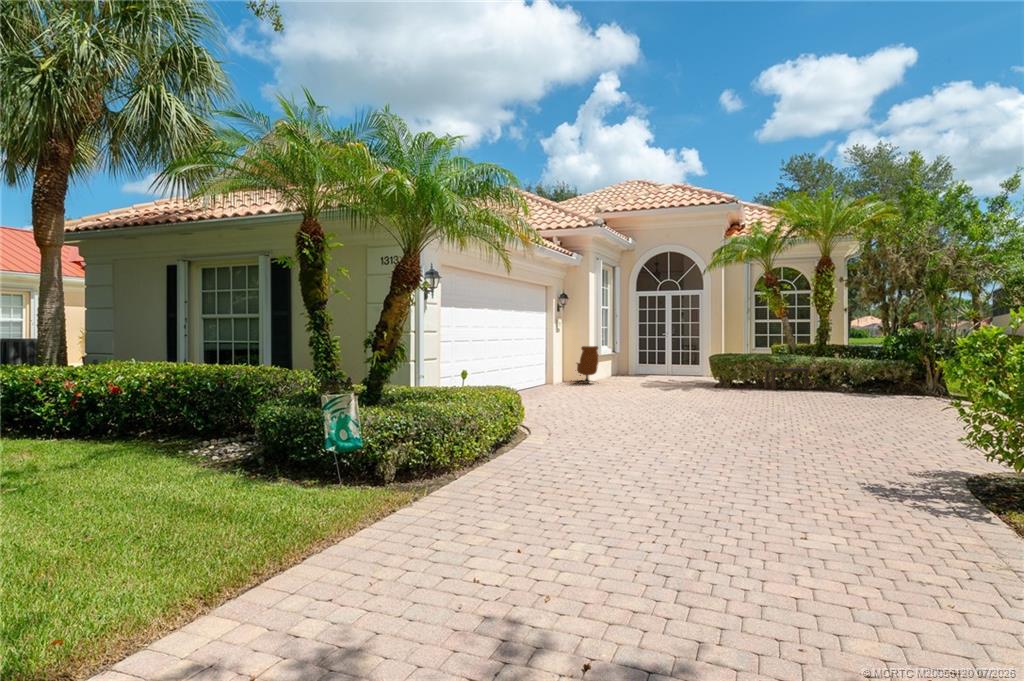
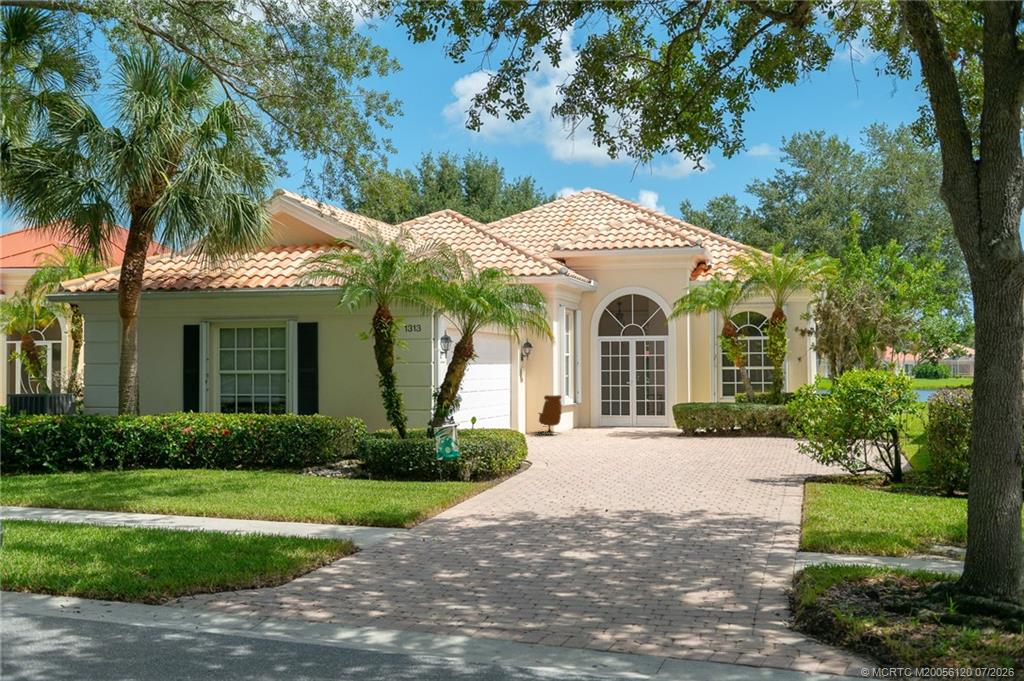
bench: present [765,368,809,390] -> none [728,416,769,439]

